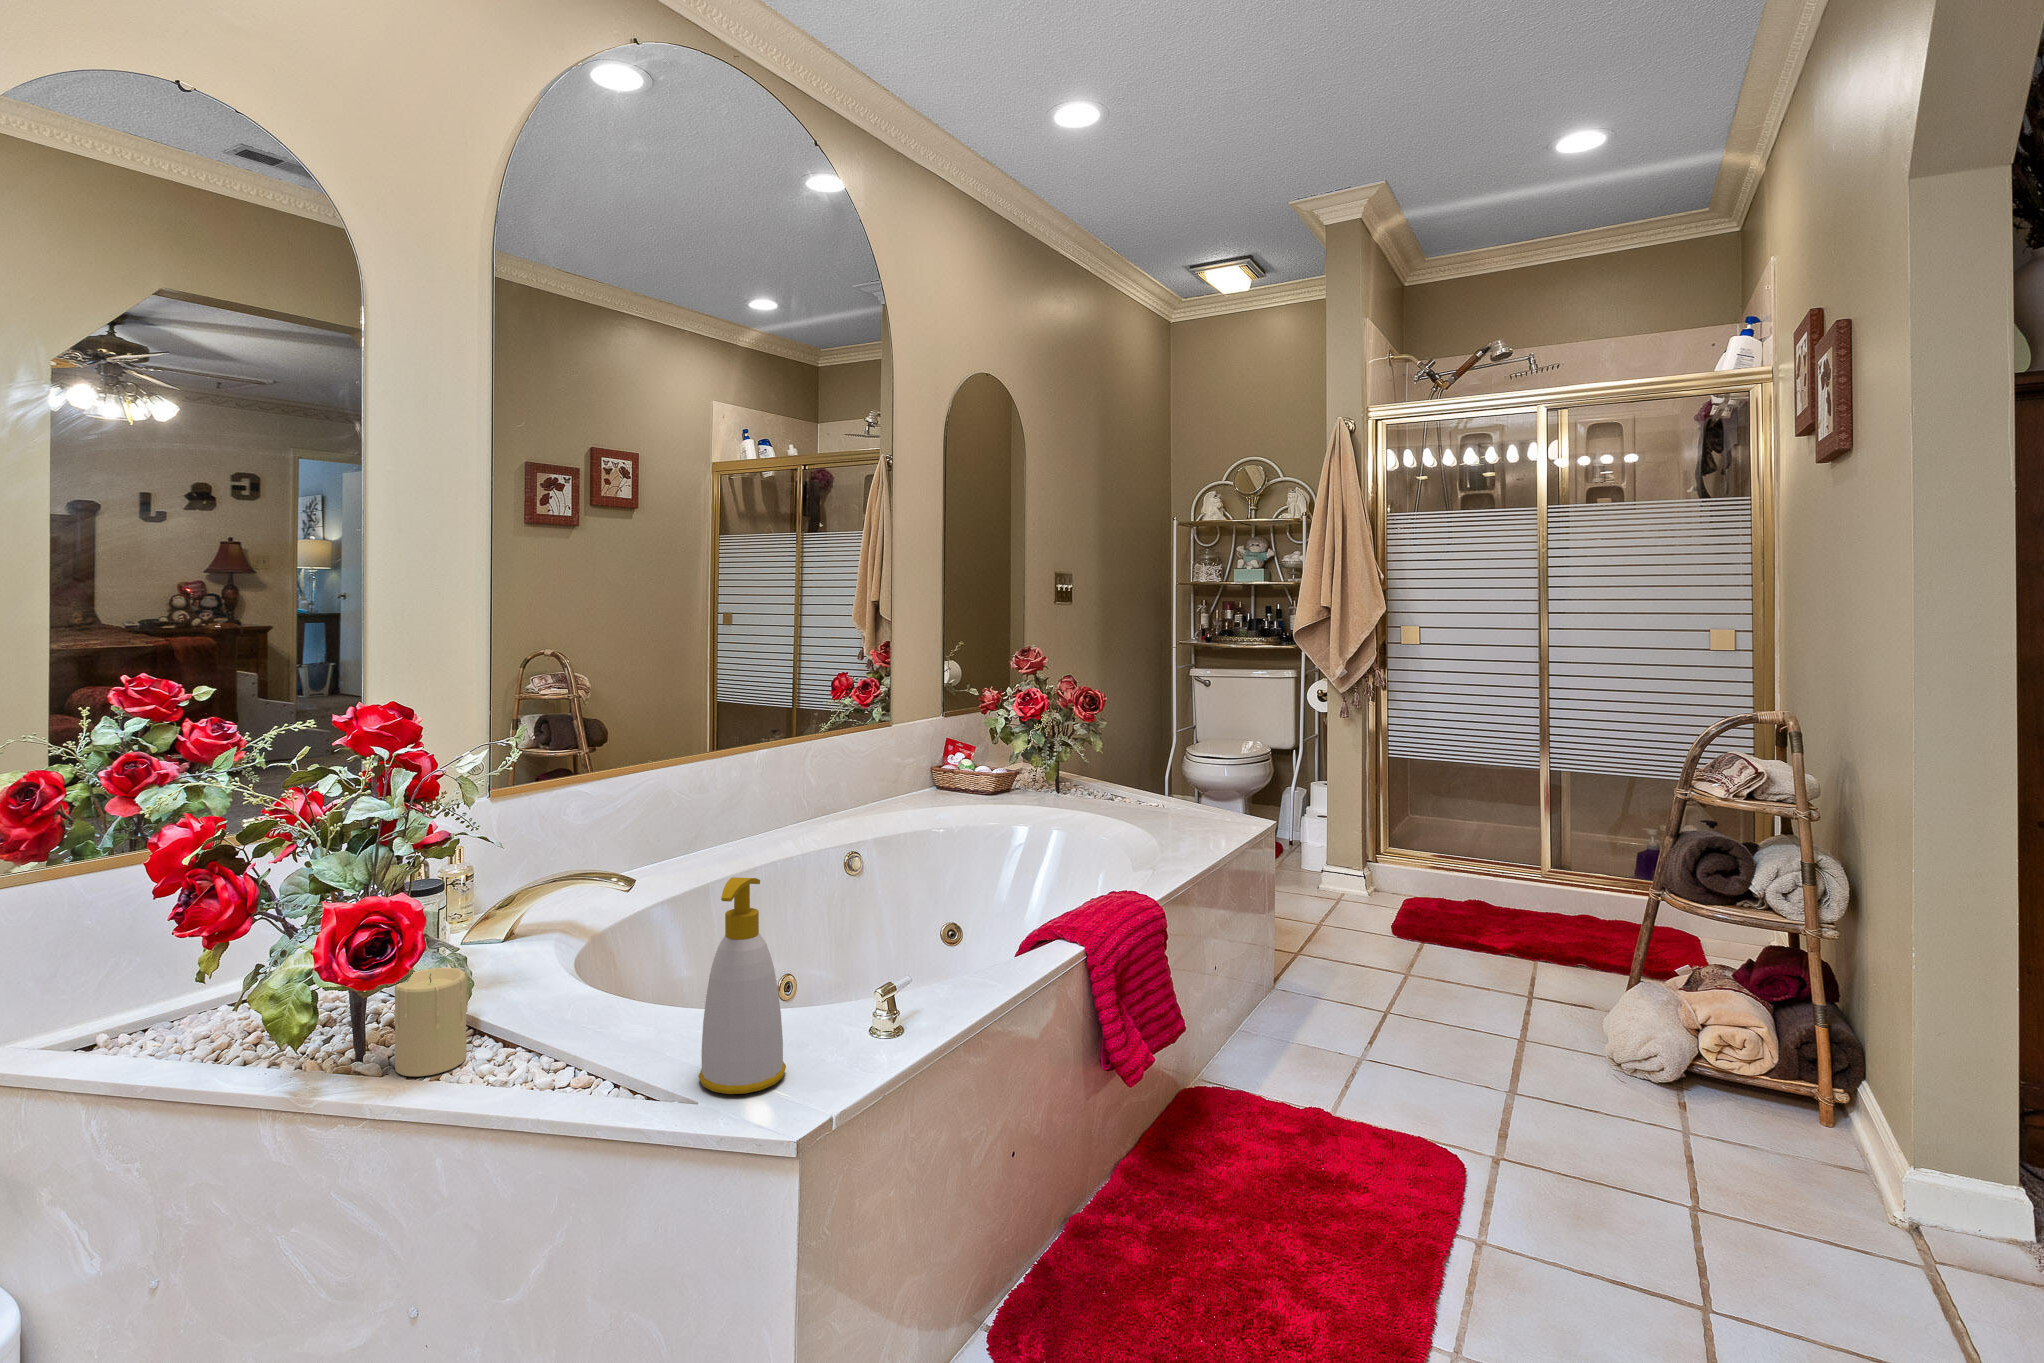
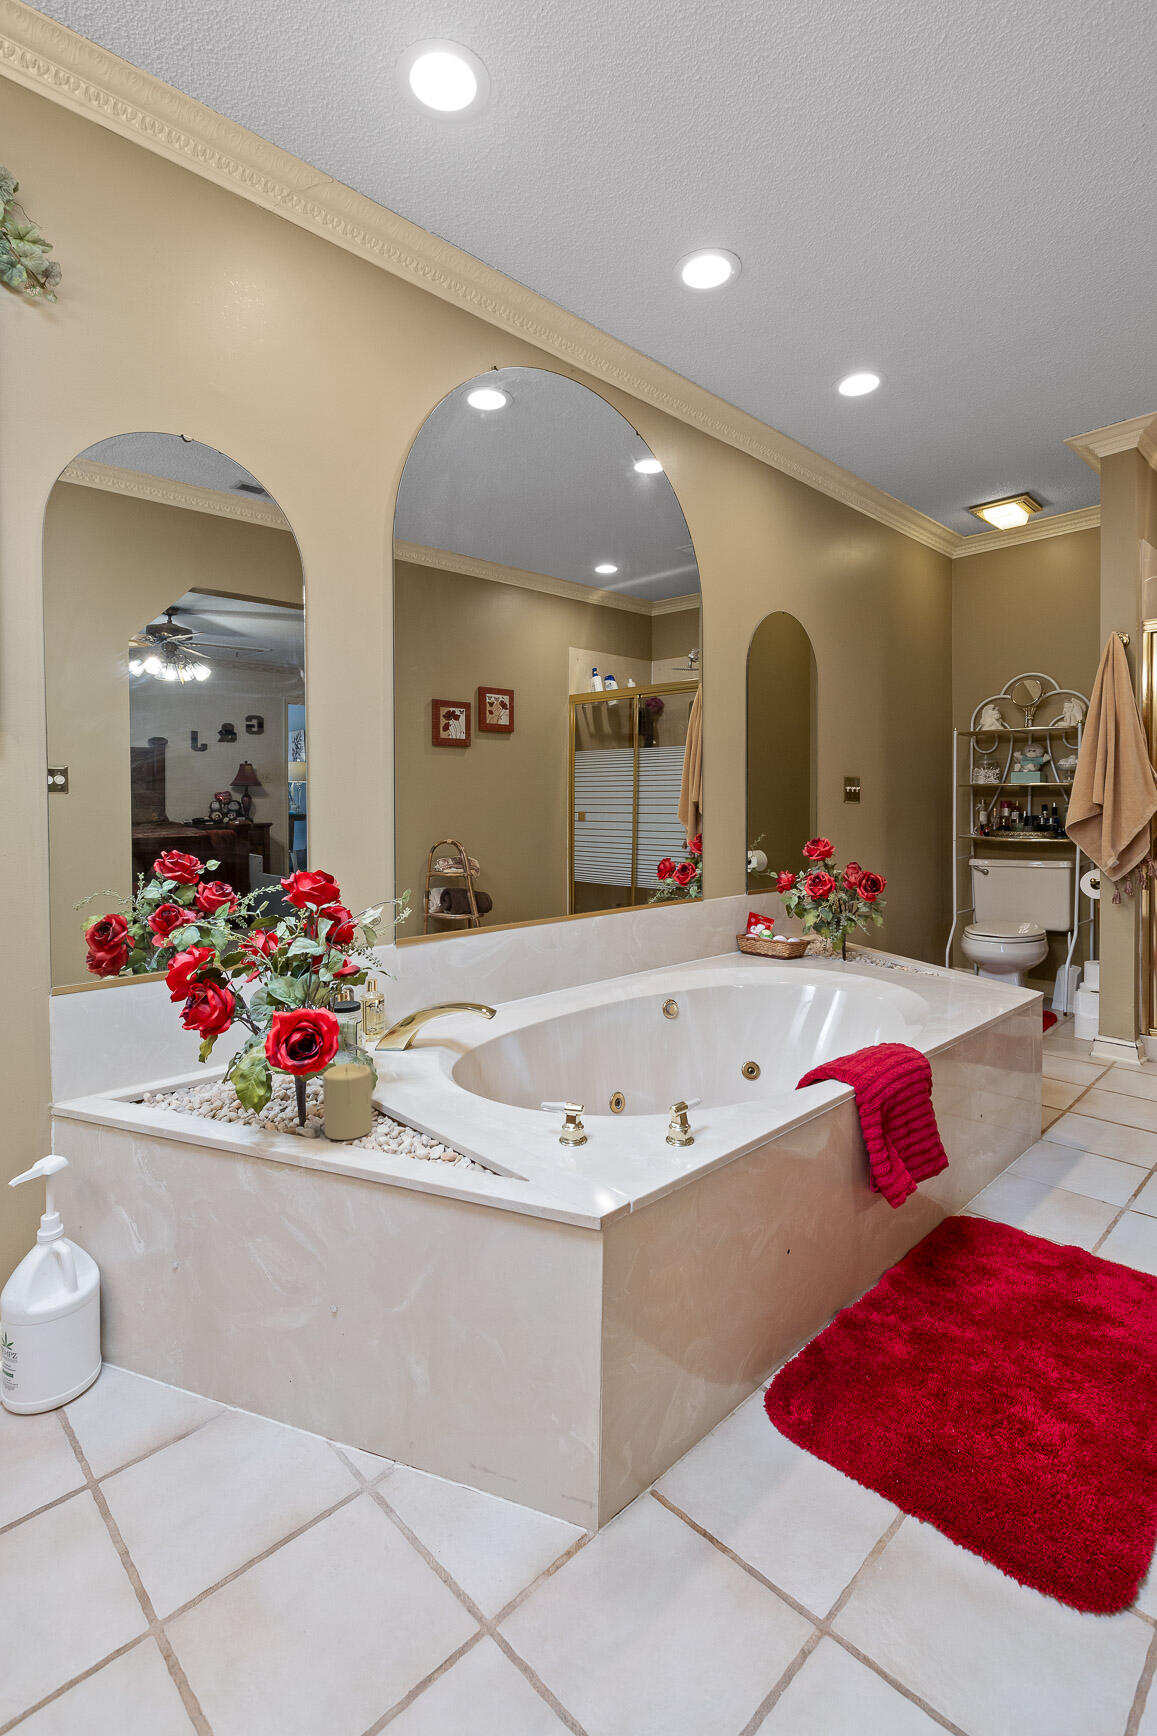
soap bottle: present [699,877,786,1094] -> none [529,1013,596,1179]

